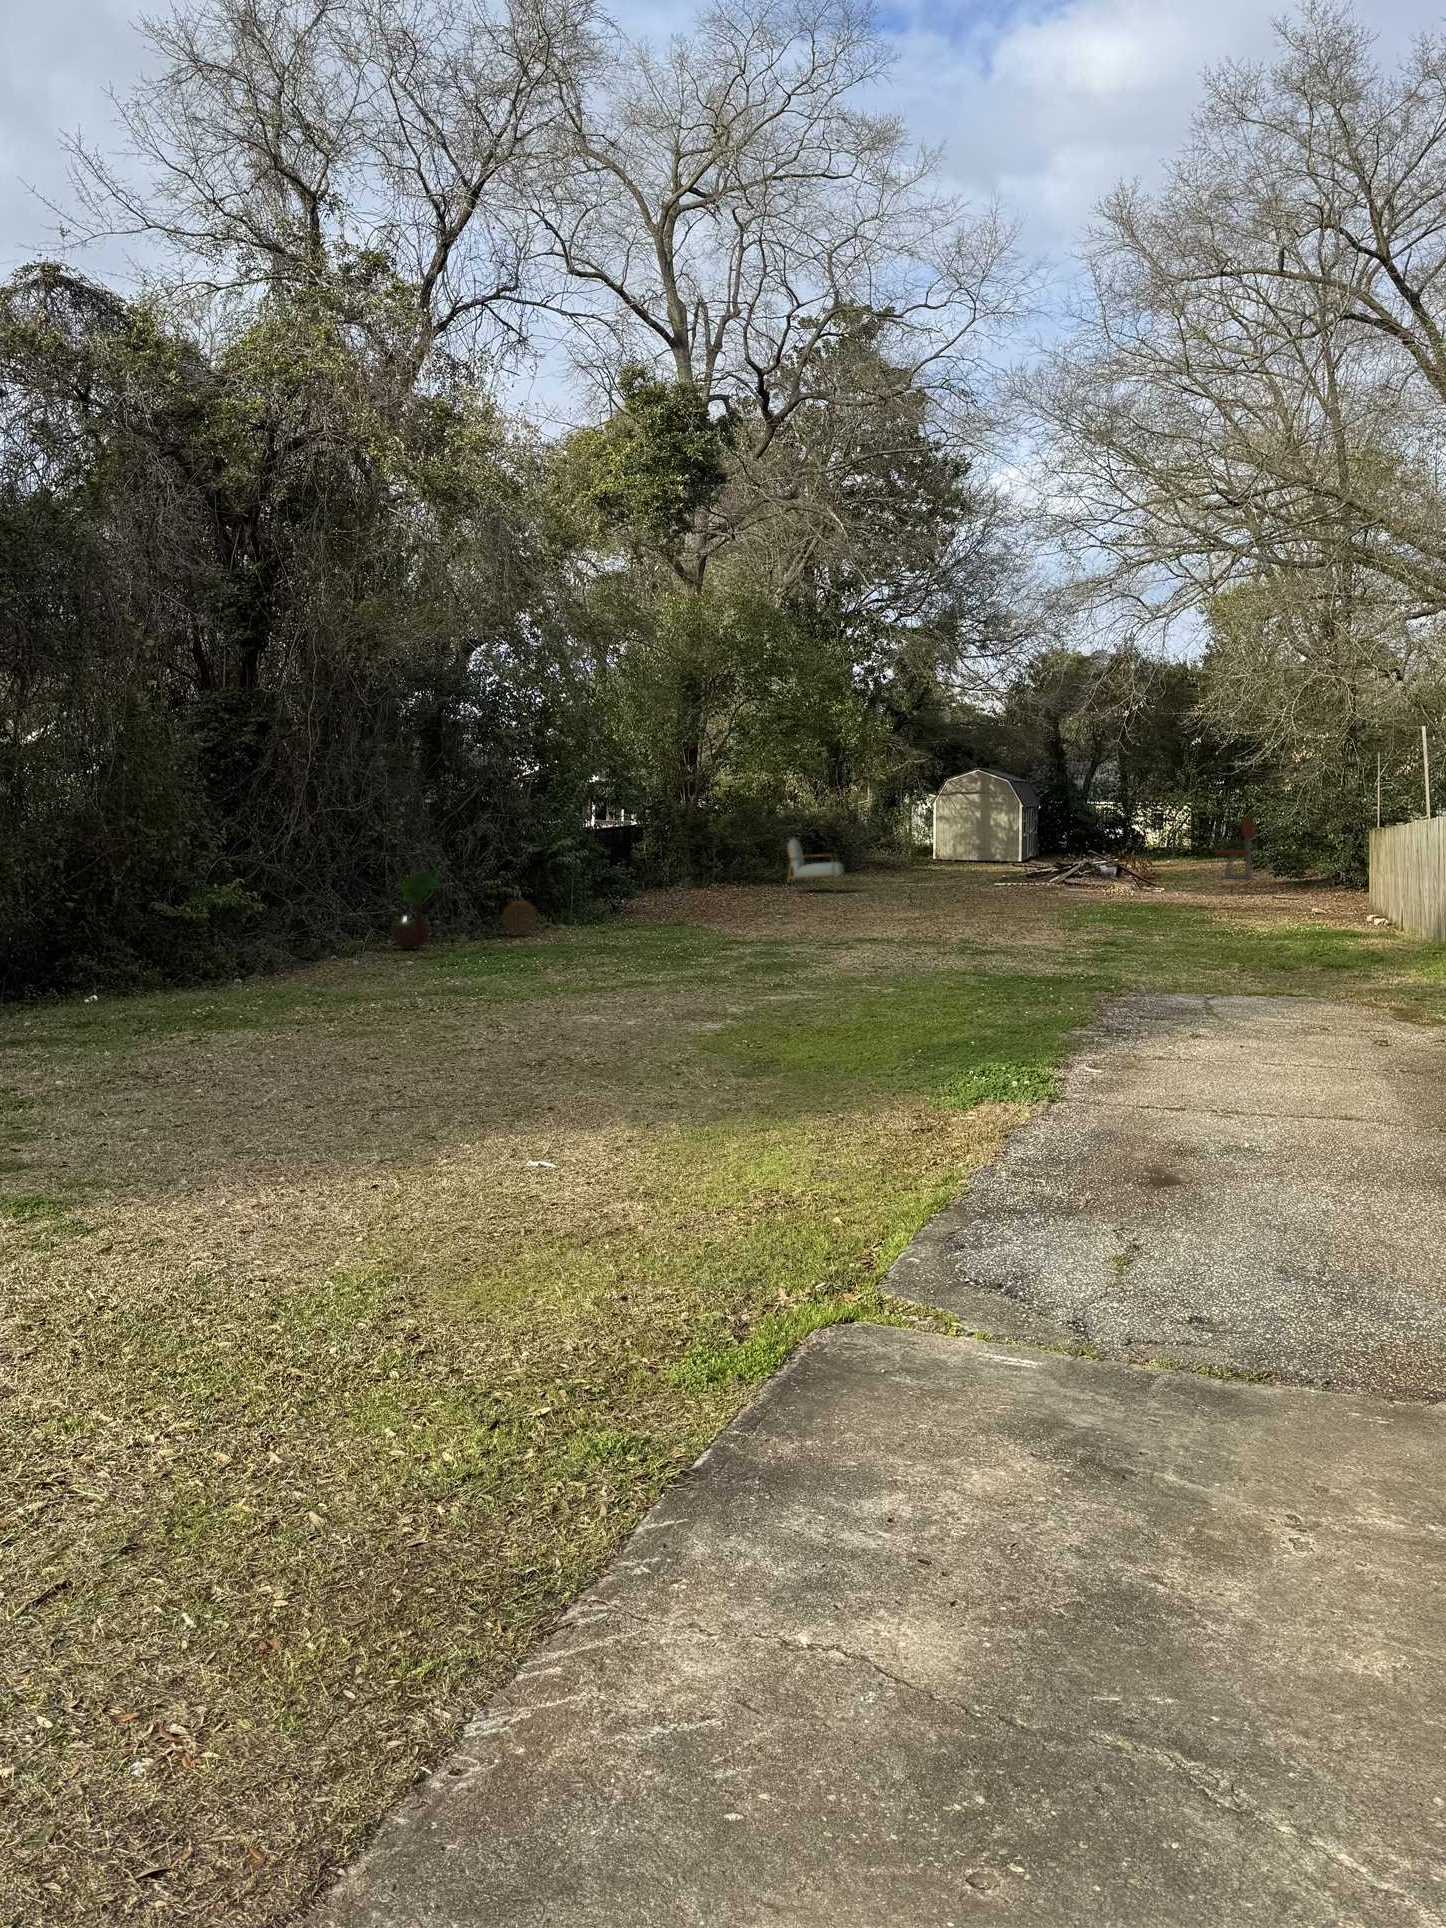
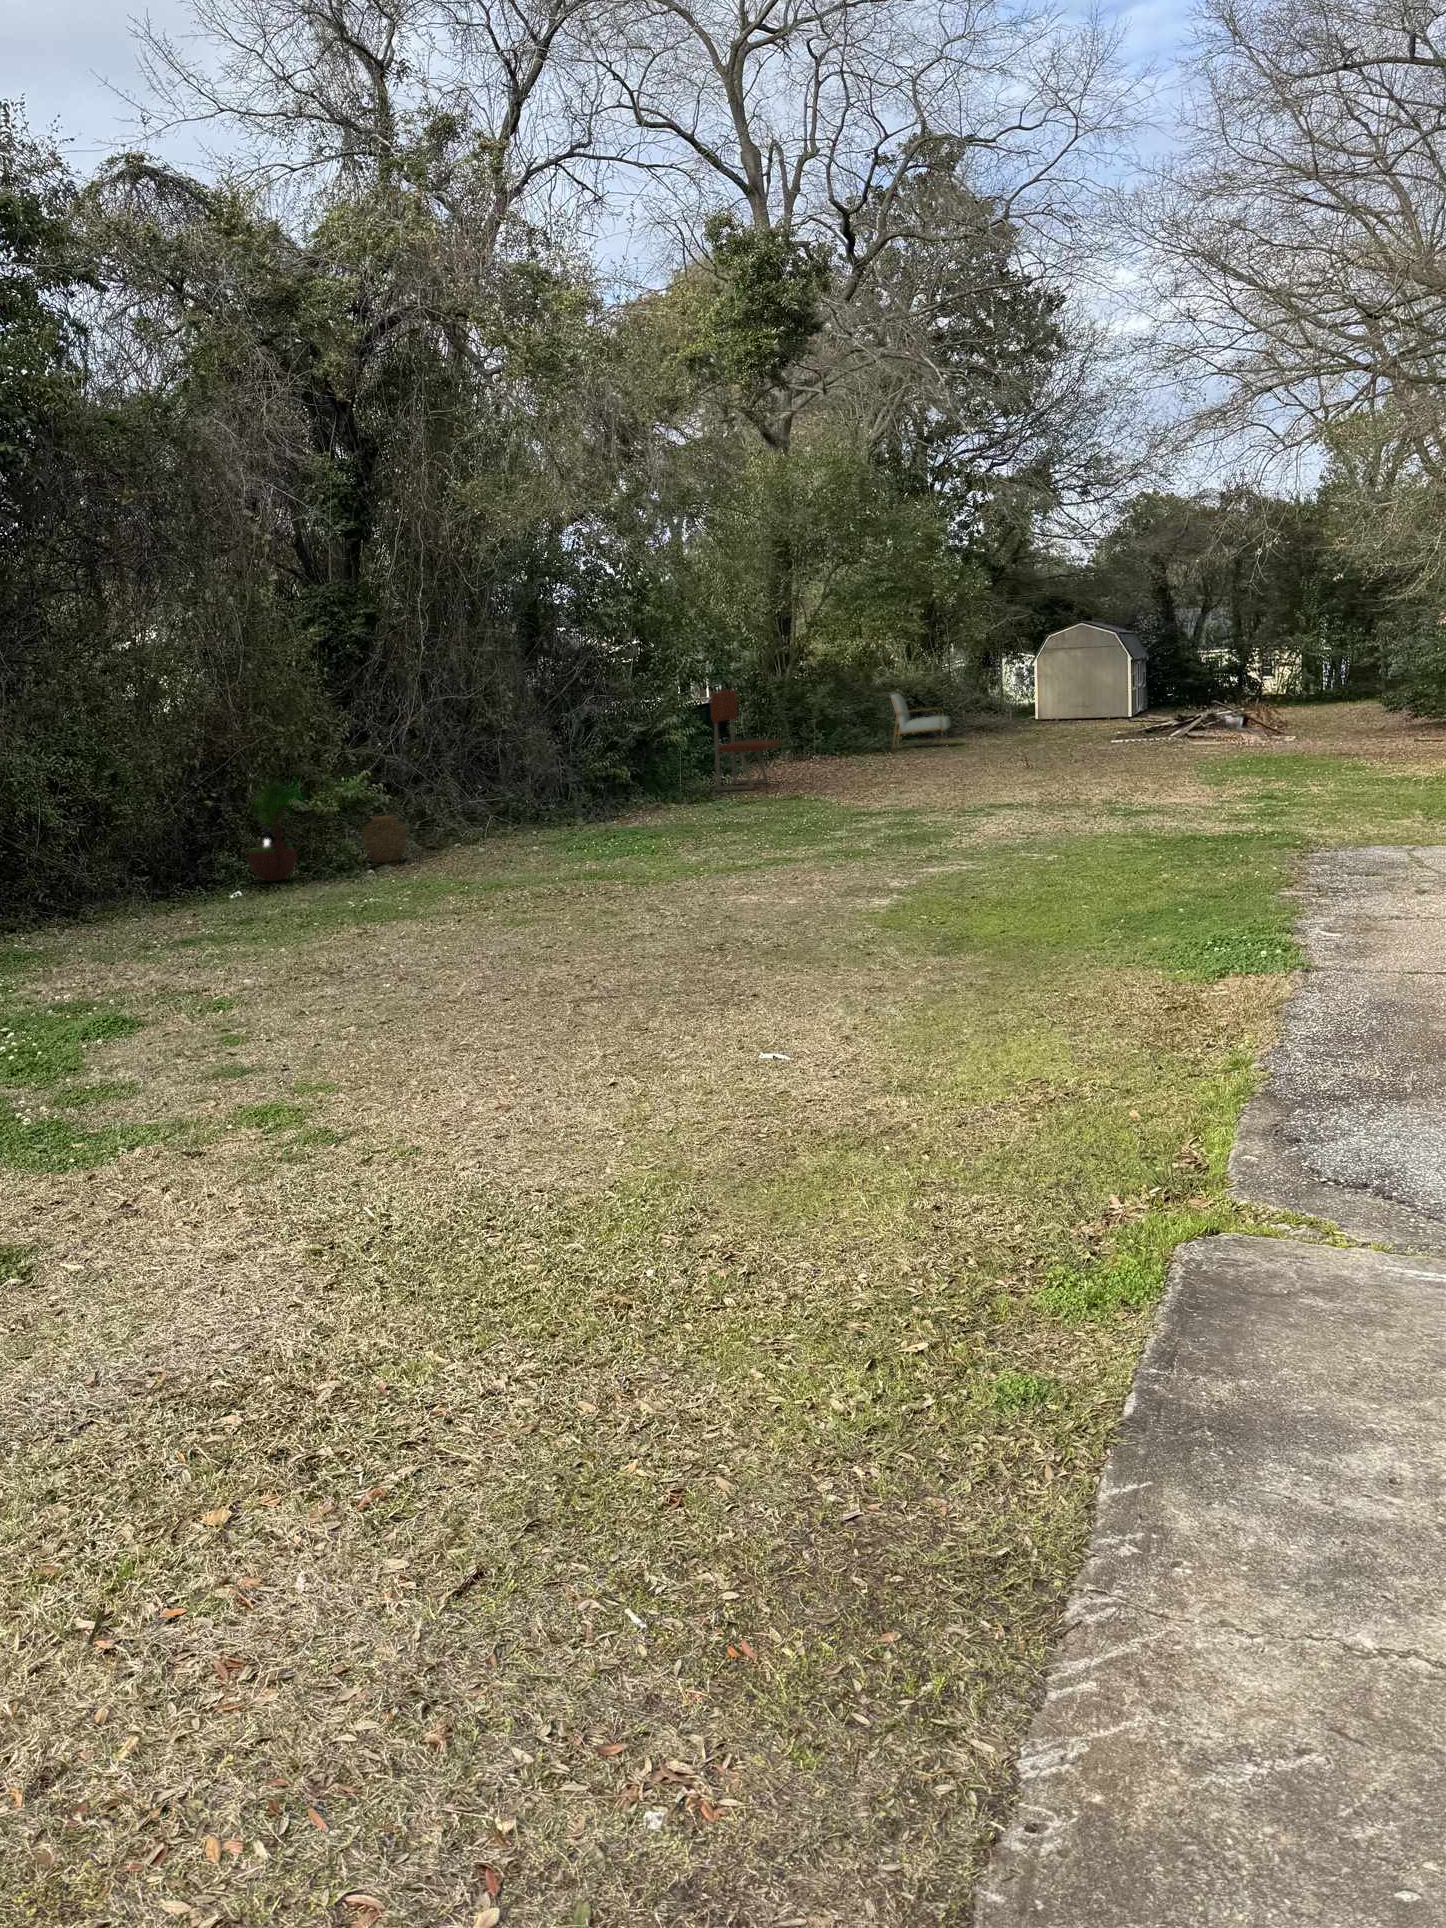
bench: present [1216,818,1255,879] -> present [710,690,781,791]
potted tree: present [392,869,437,949] -> present [248,777,304,882]
woven basket: present [503,901,536,936] -> present [362,815,407,863]

